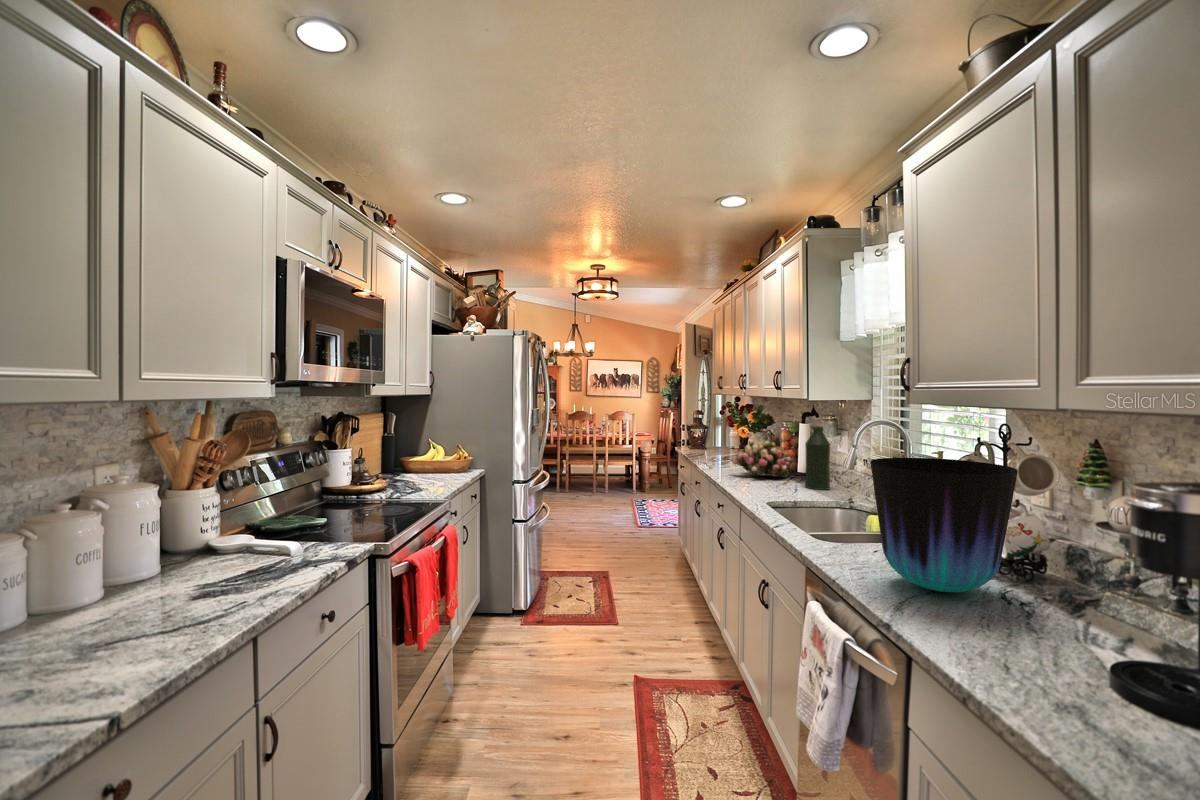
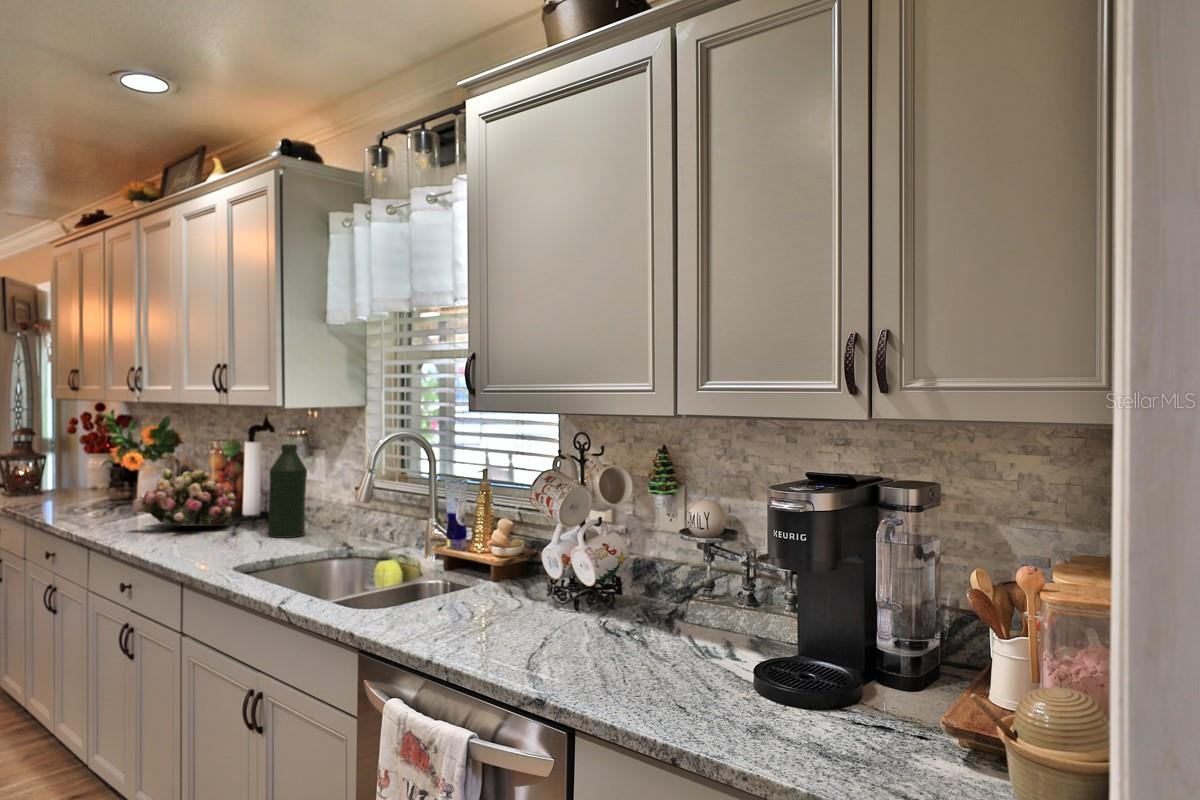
vase: present [870,458,1018,592] -> none [475,472,636,641]

